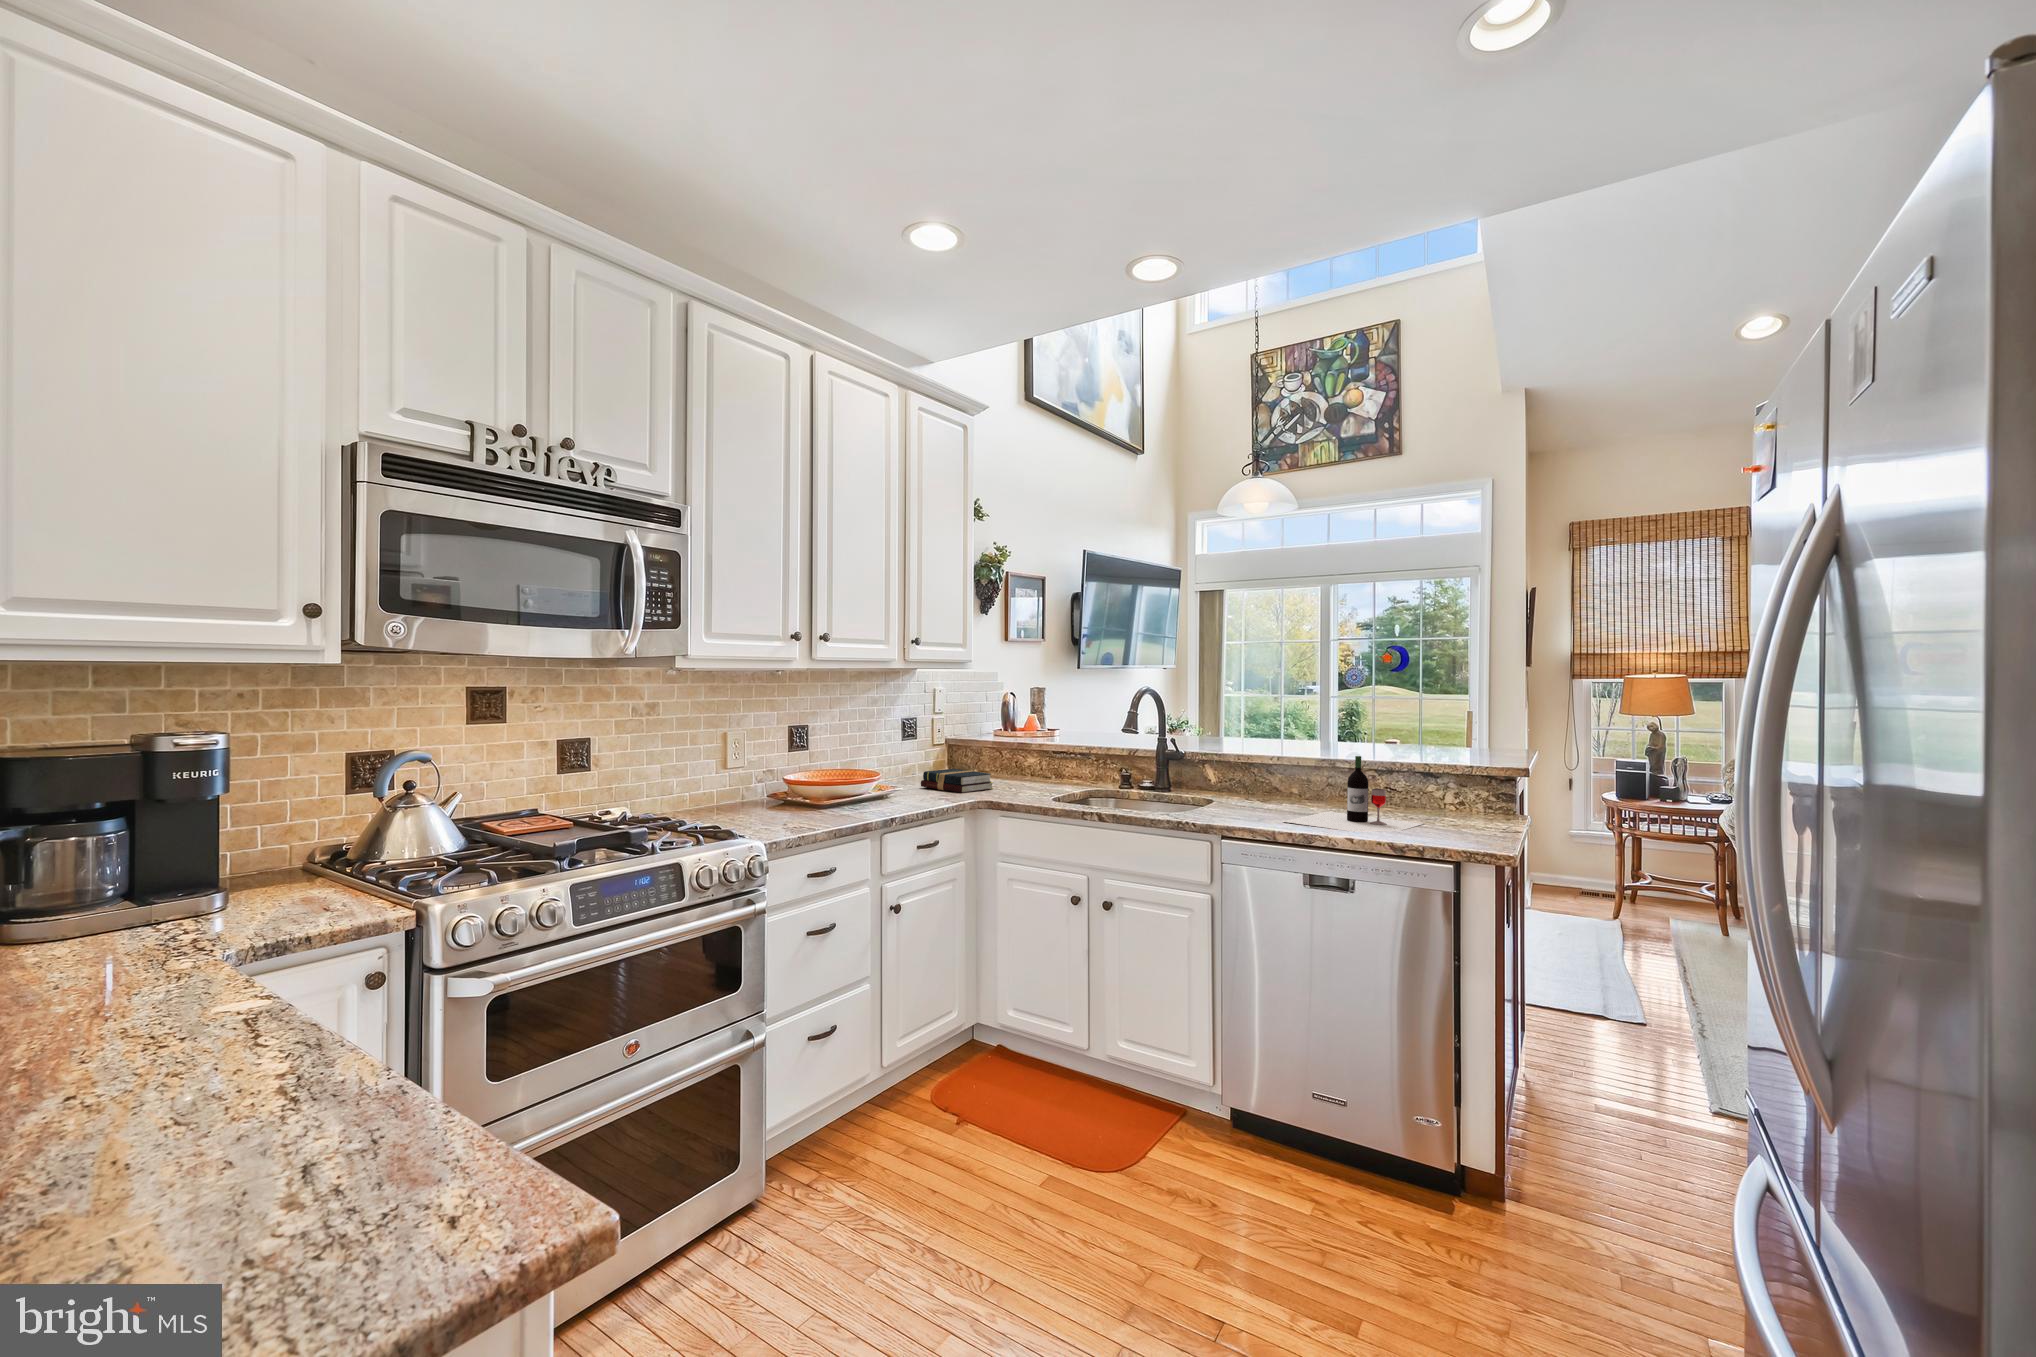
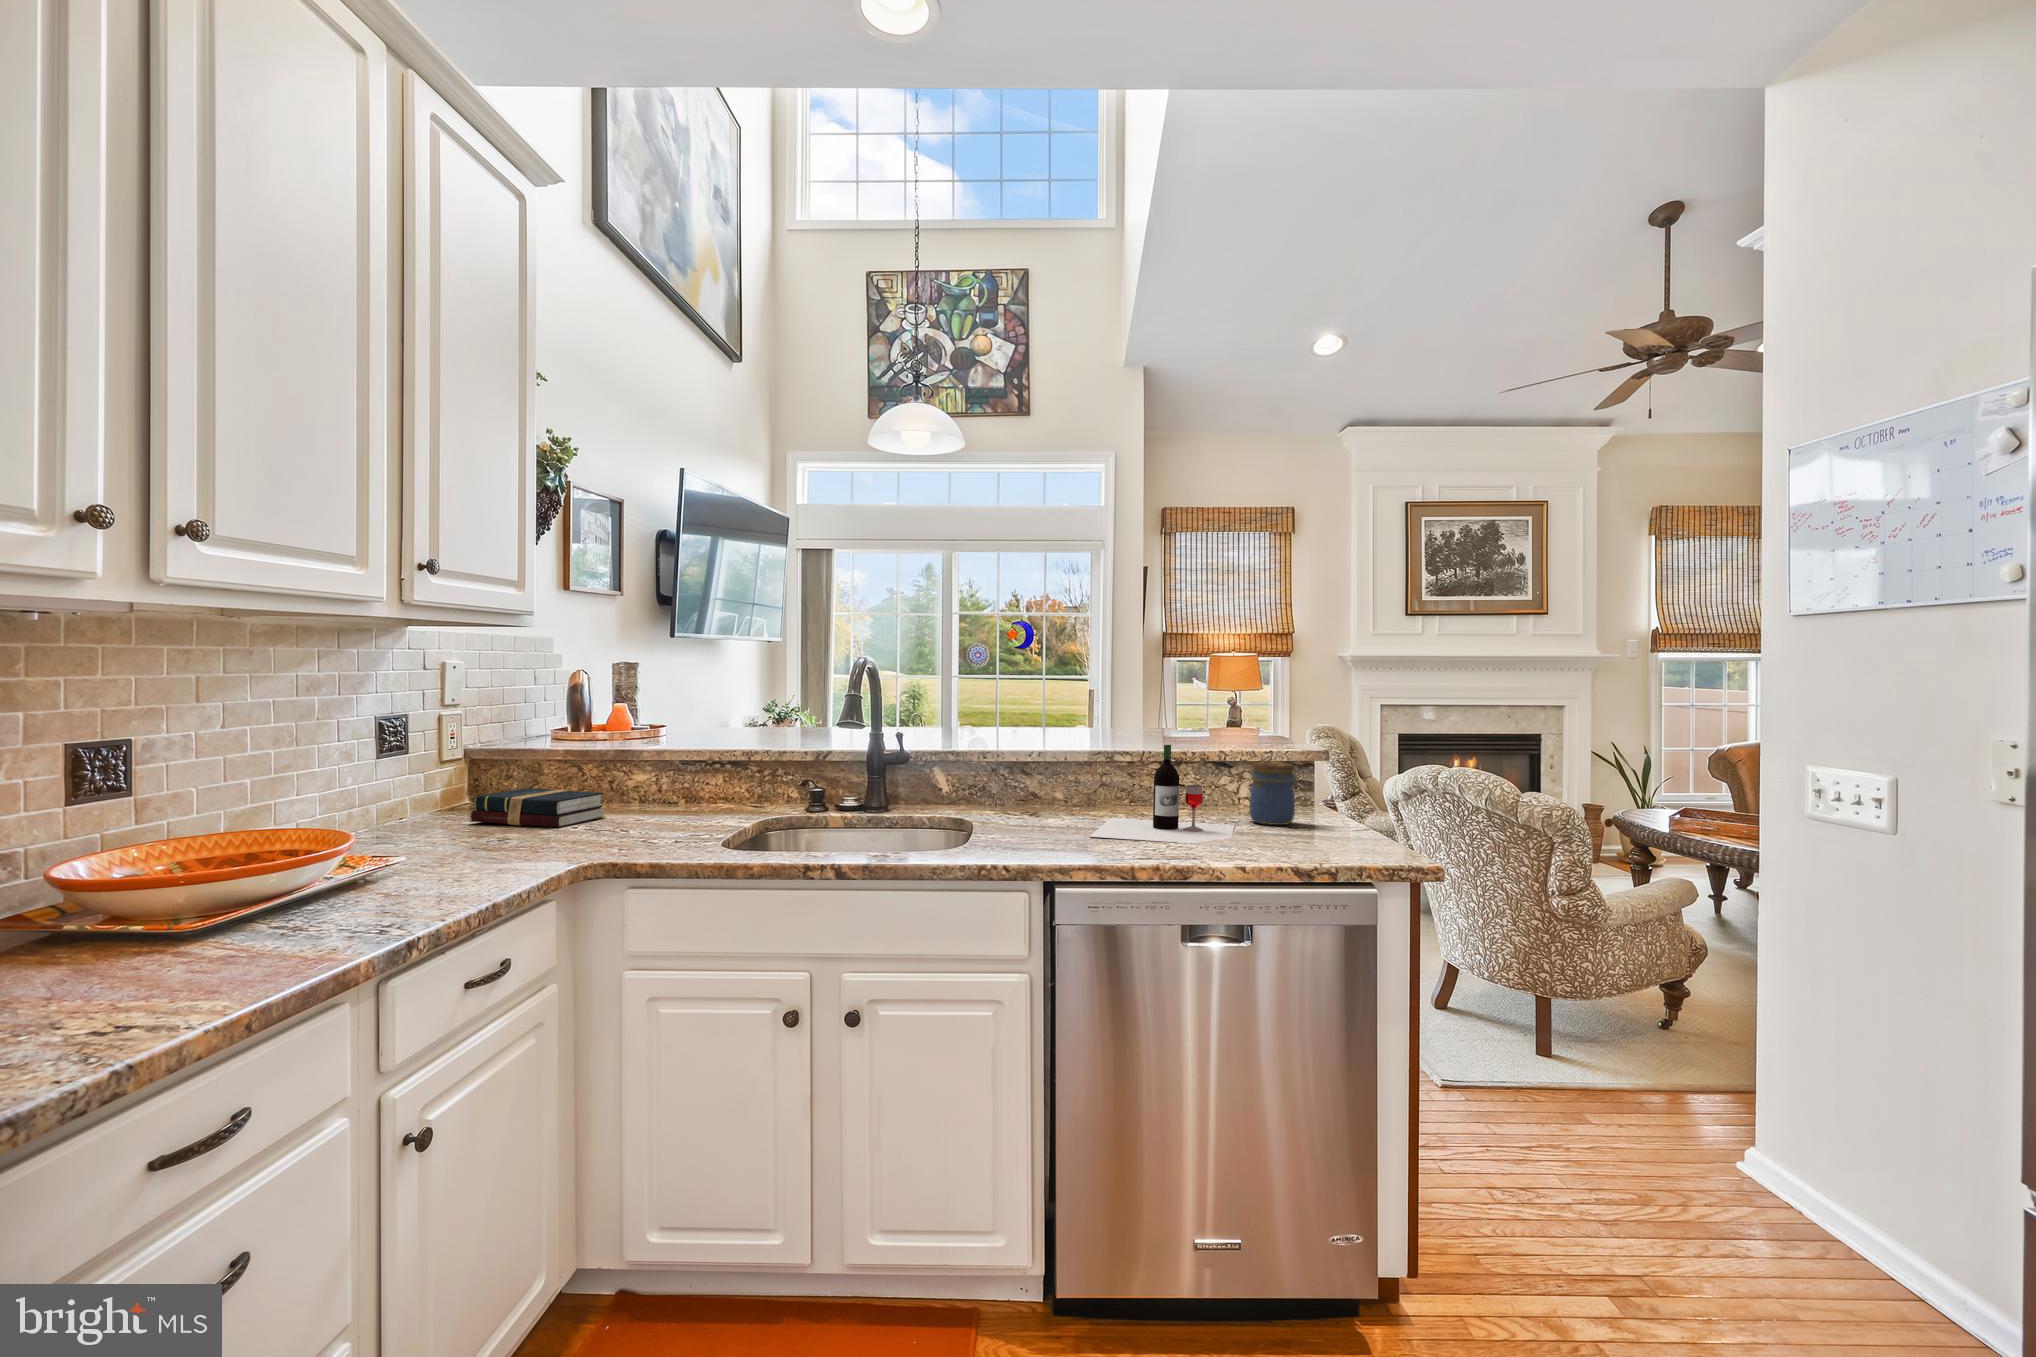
jar: none [1445,773,1490,827] -> present [1249,761,1299,825]

